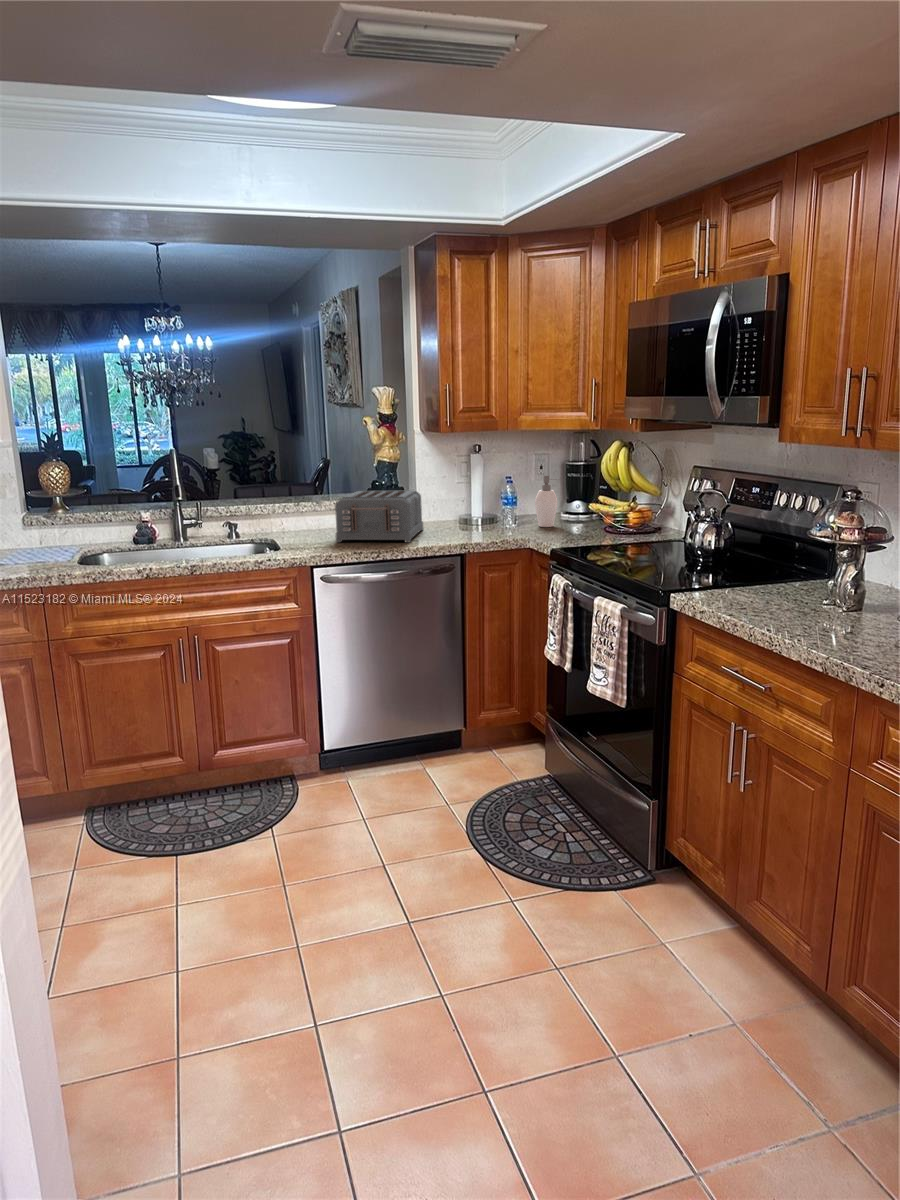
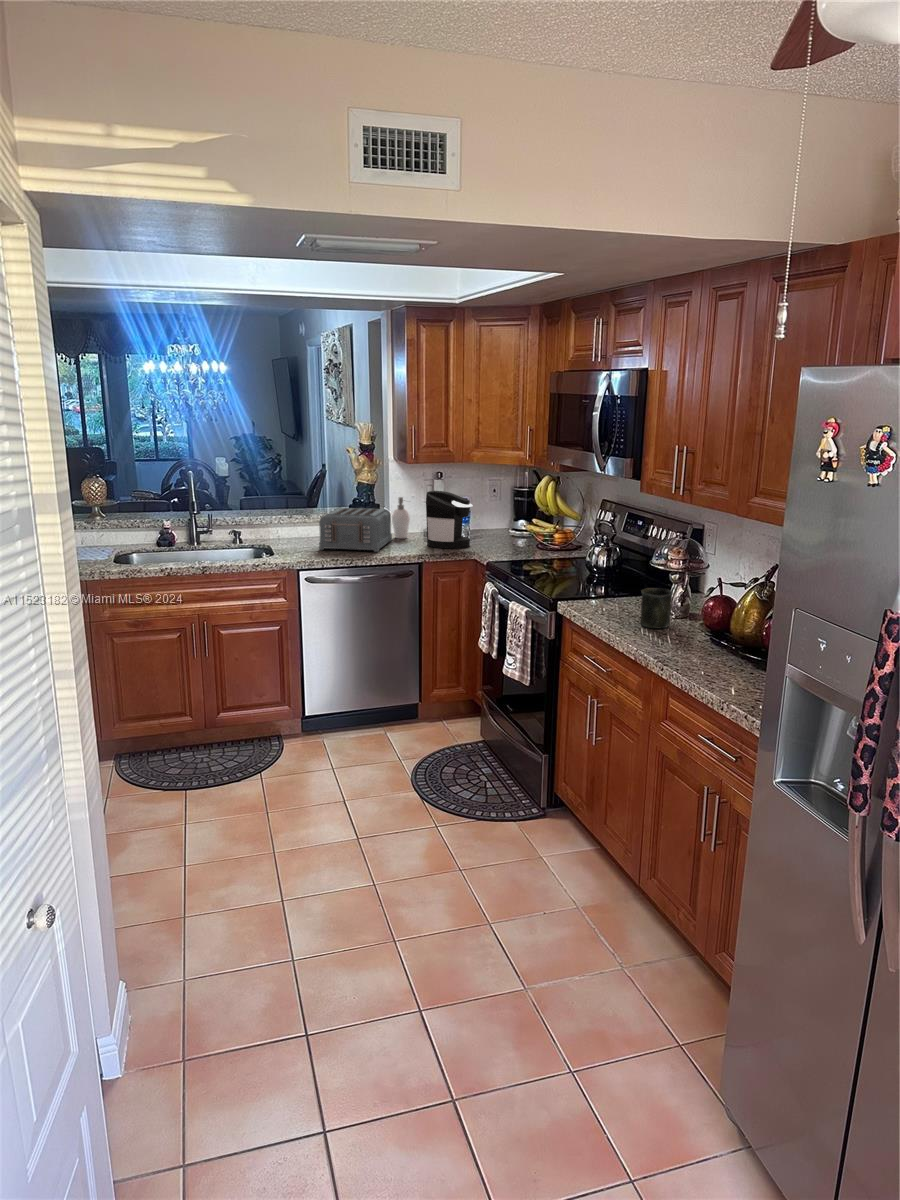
coffee maker: none [466,465,524,536] -> present [426,491,473,548]
soap dispenser: present [535,475,558,527] -> present [392,497,410,538]
mug: none [805,569,856,625] -> present [640,588,673,628]

